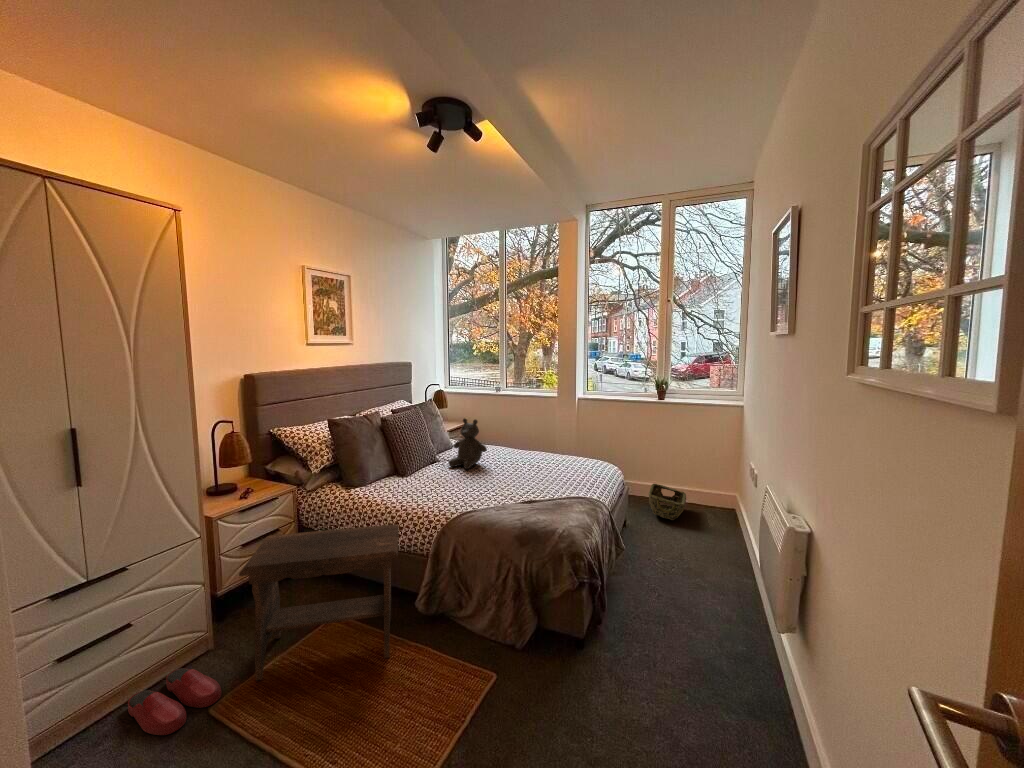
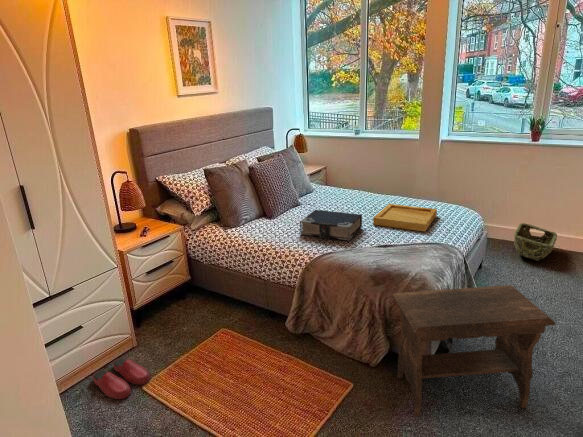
teddy bear: present [448,419,487,469] -> none [311,162,347,211]
tray: none [515,462,577,488] -> present [373,204,437,232]
book: none [436,467,503,498] -> present [300,210,362,241]
footstool: present [239,524,399,680] -> present [393,285,555,417]

